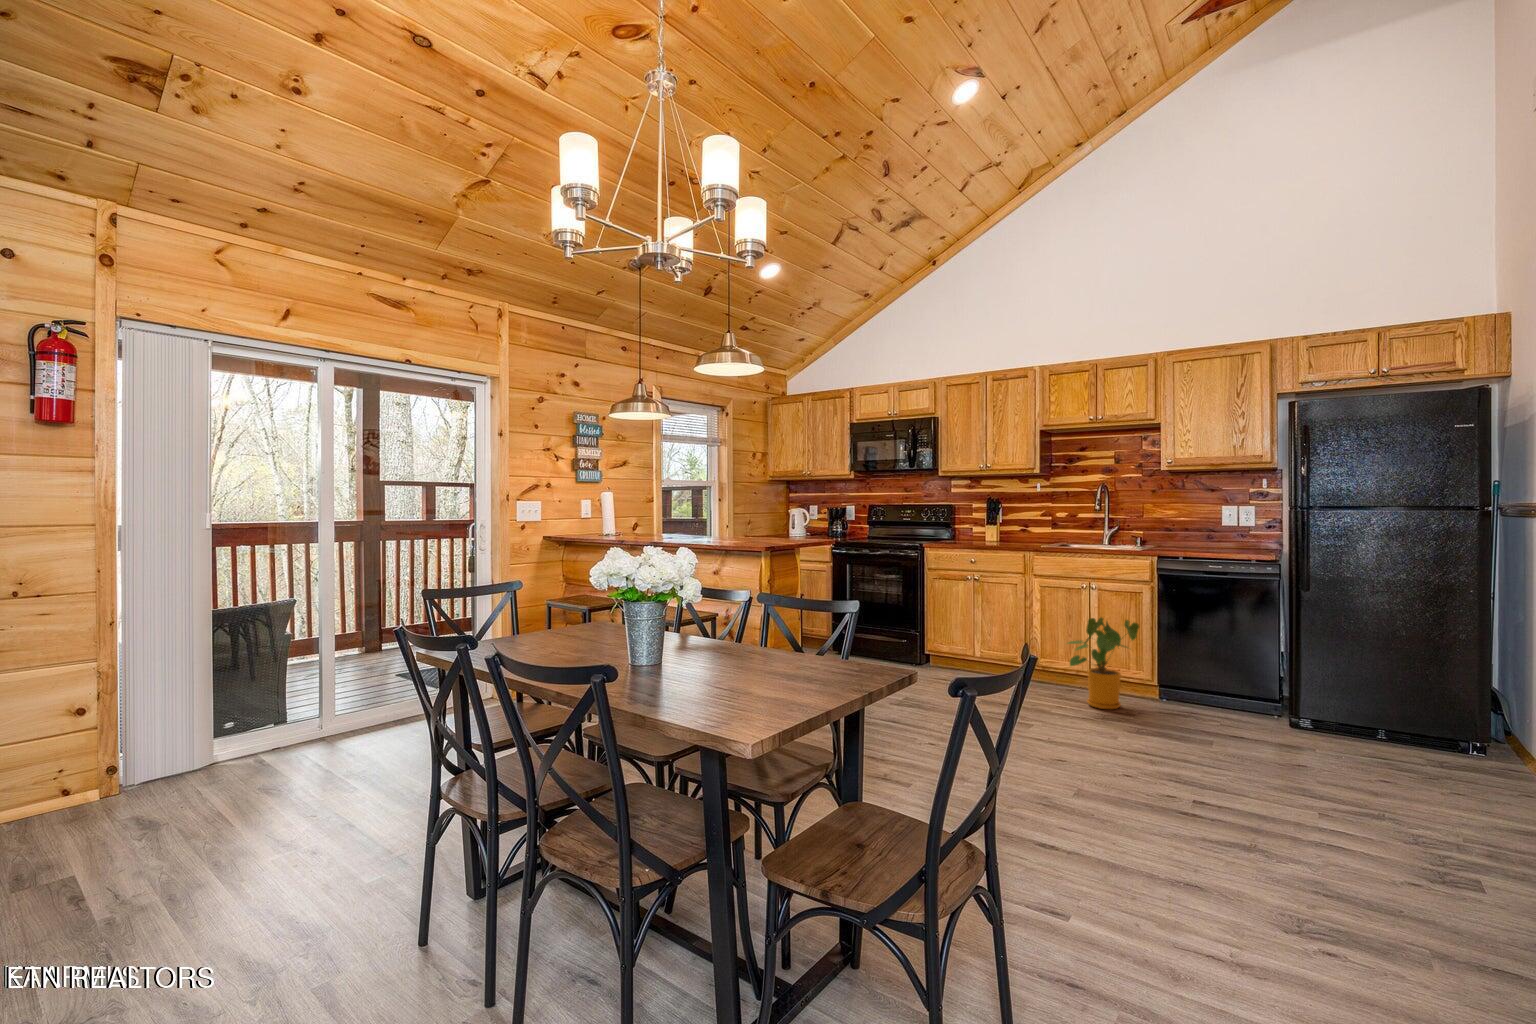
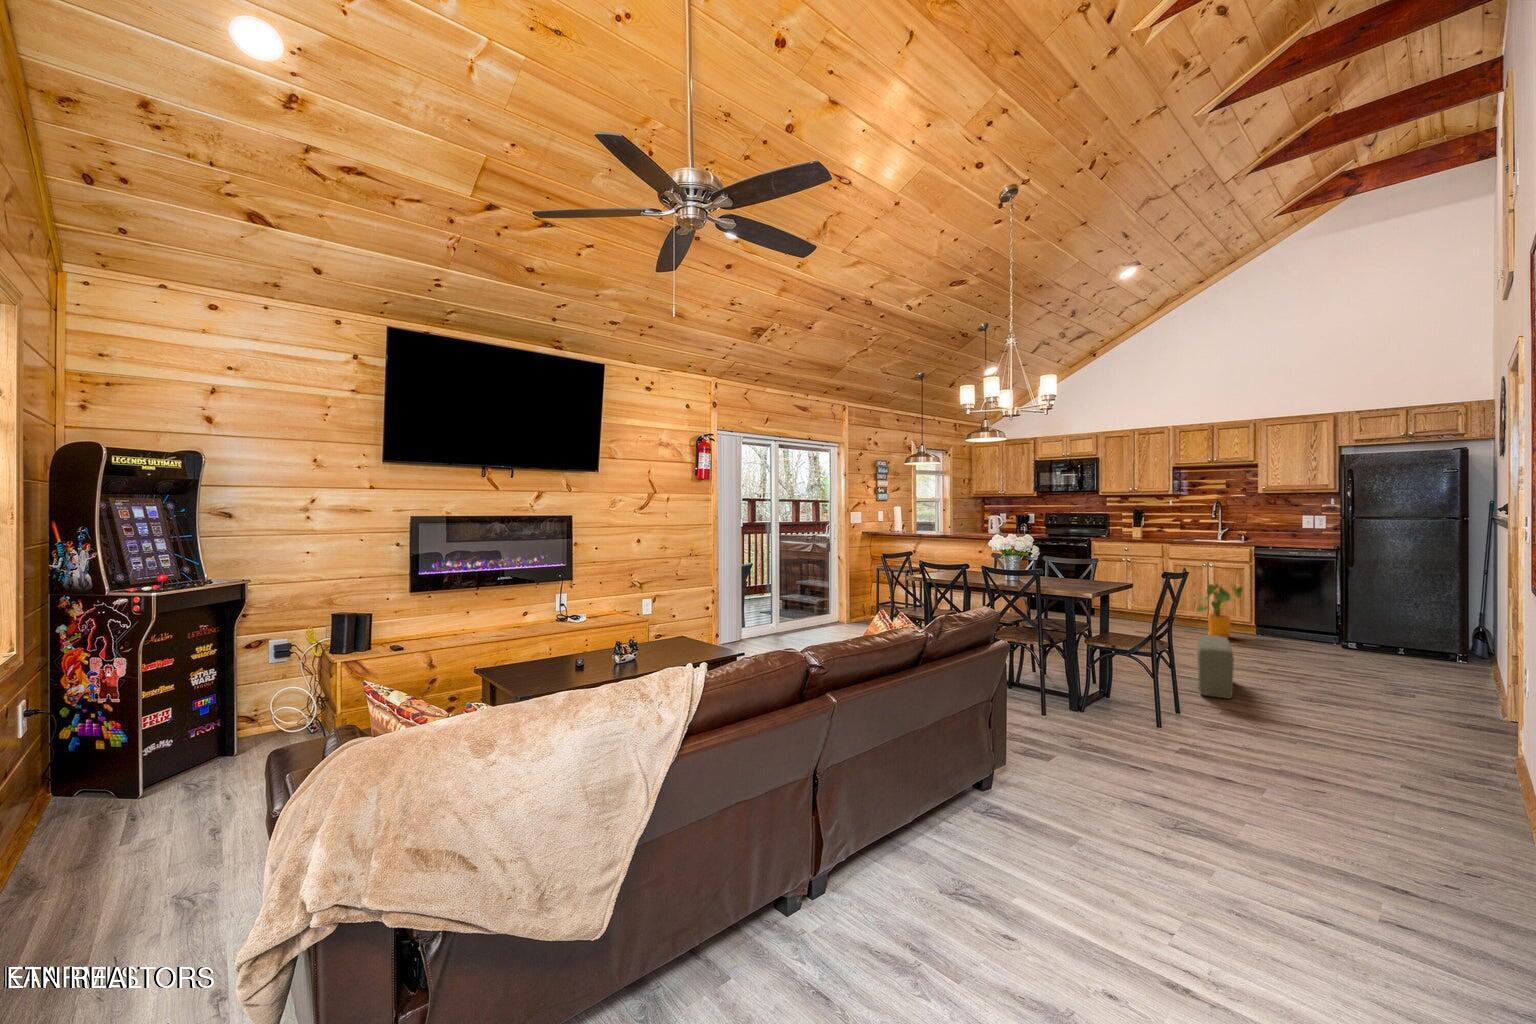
pouf: none [1052,743,1122,912] -> present [1197,635,1234,698]

